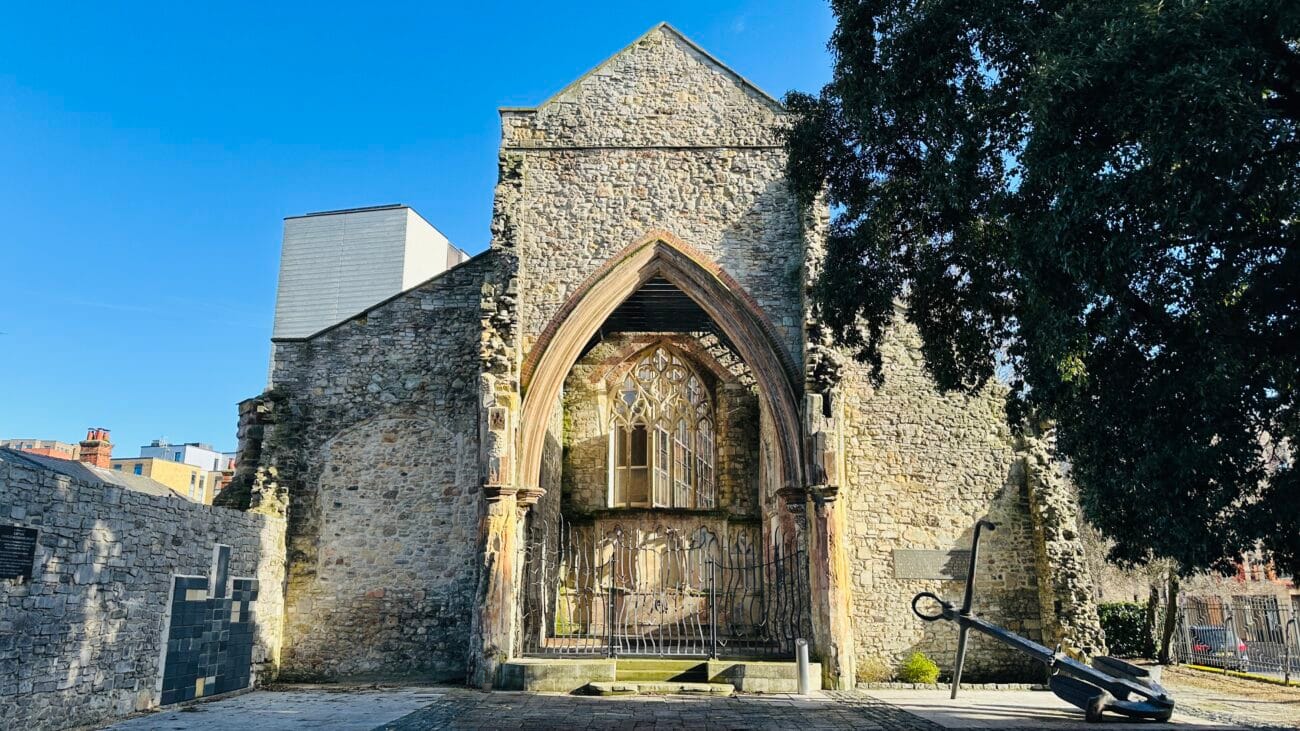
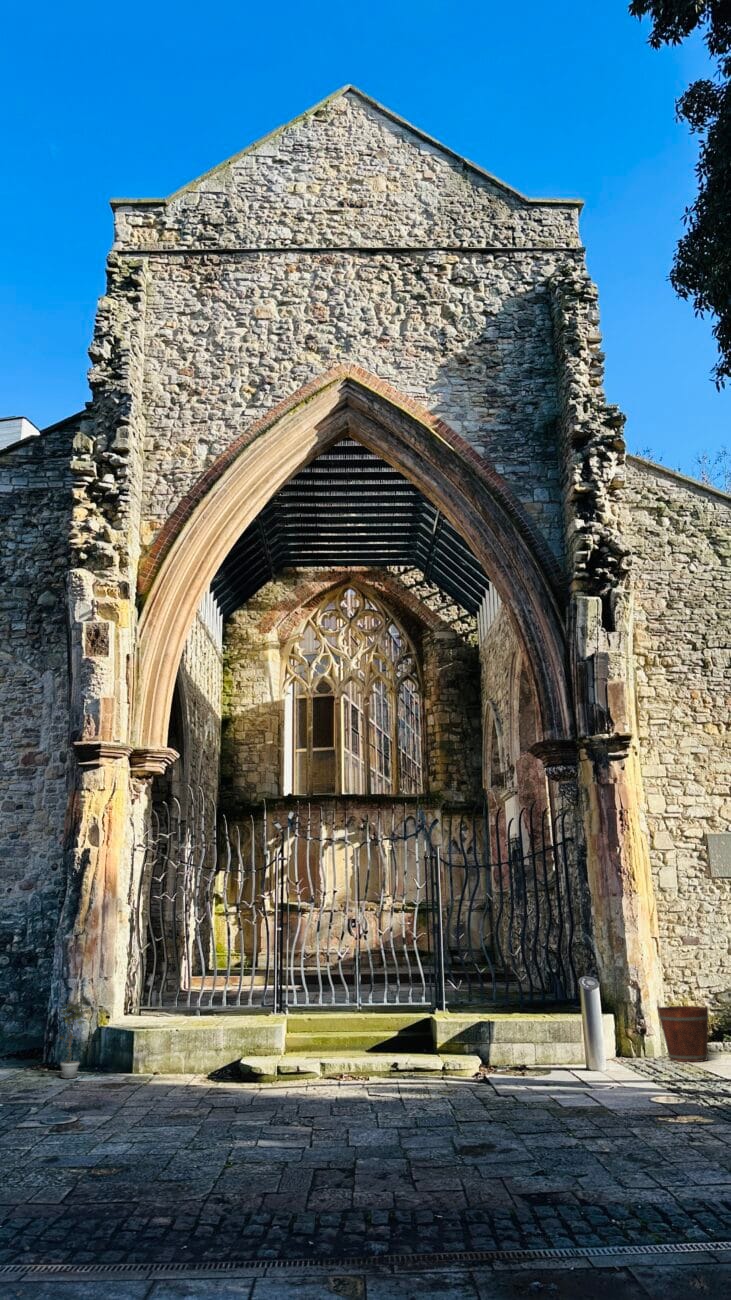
bucket: none [847,658,879,692] -> present [657,1006,709,1062]

